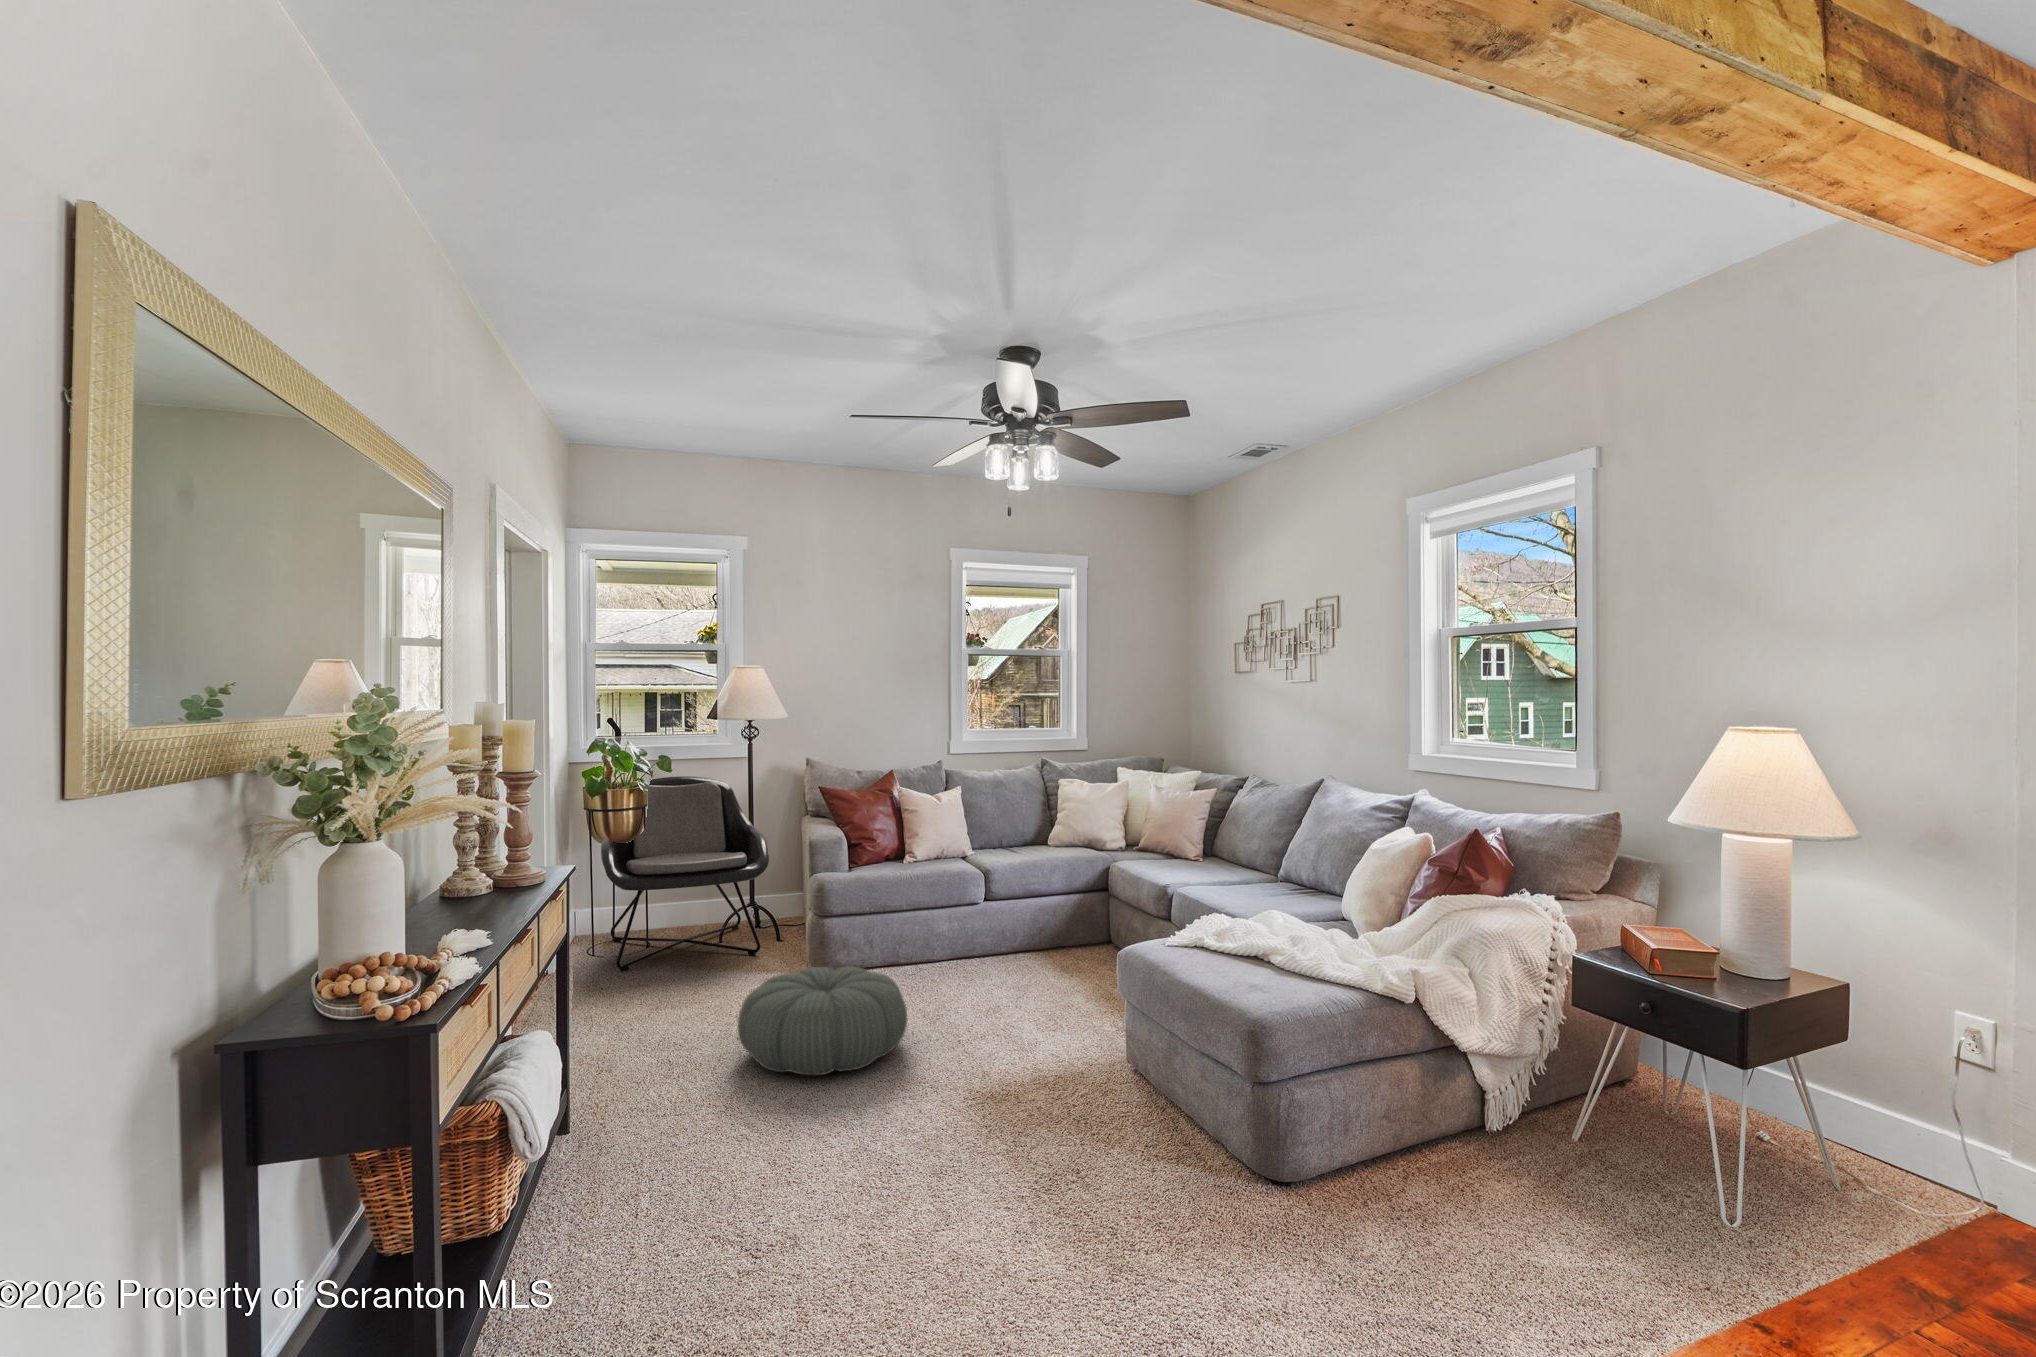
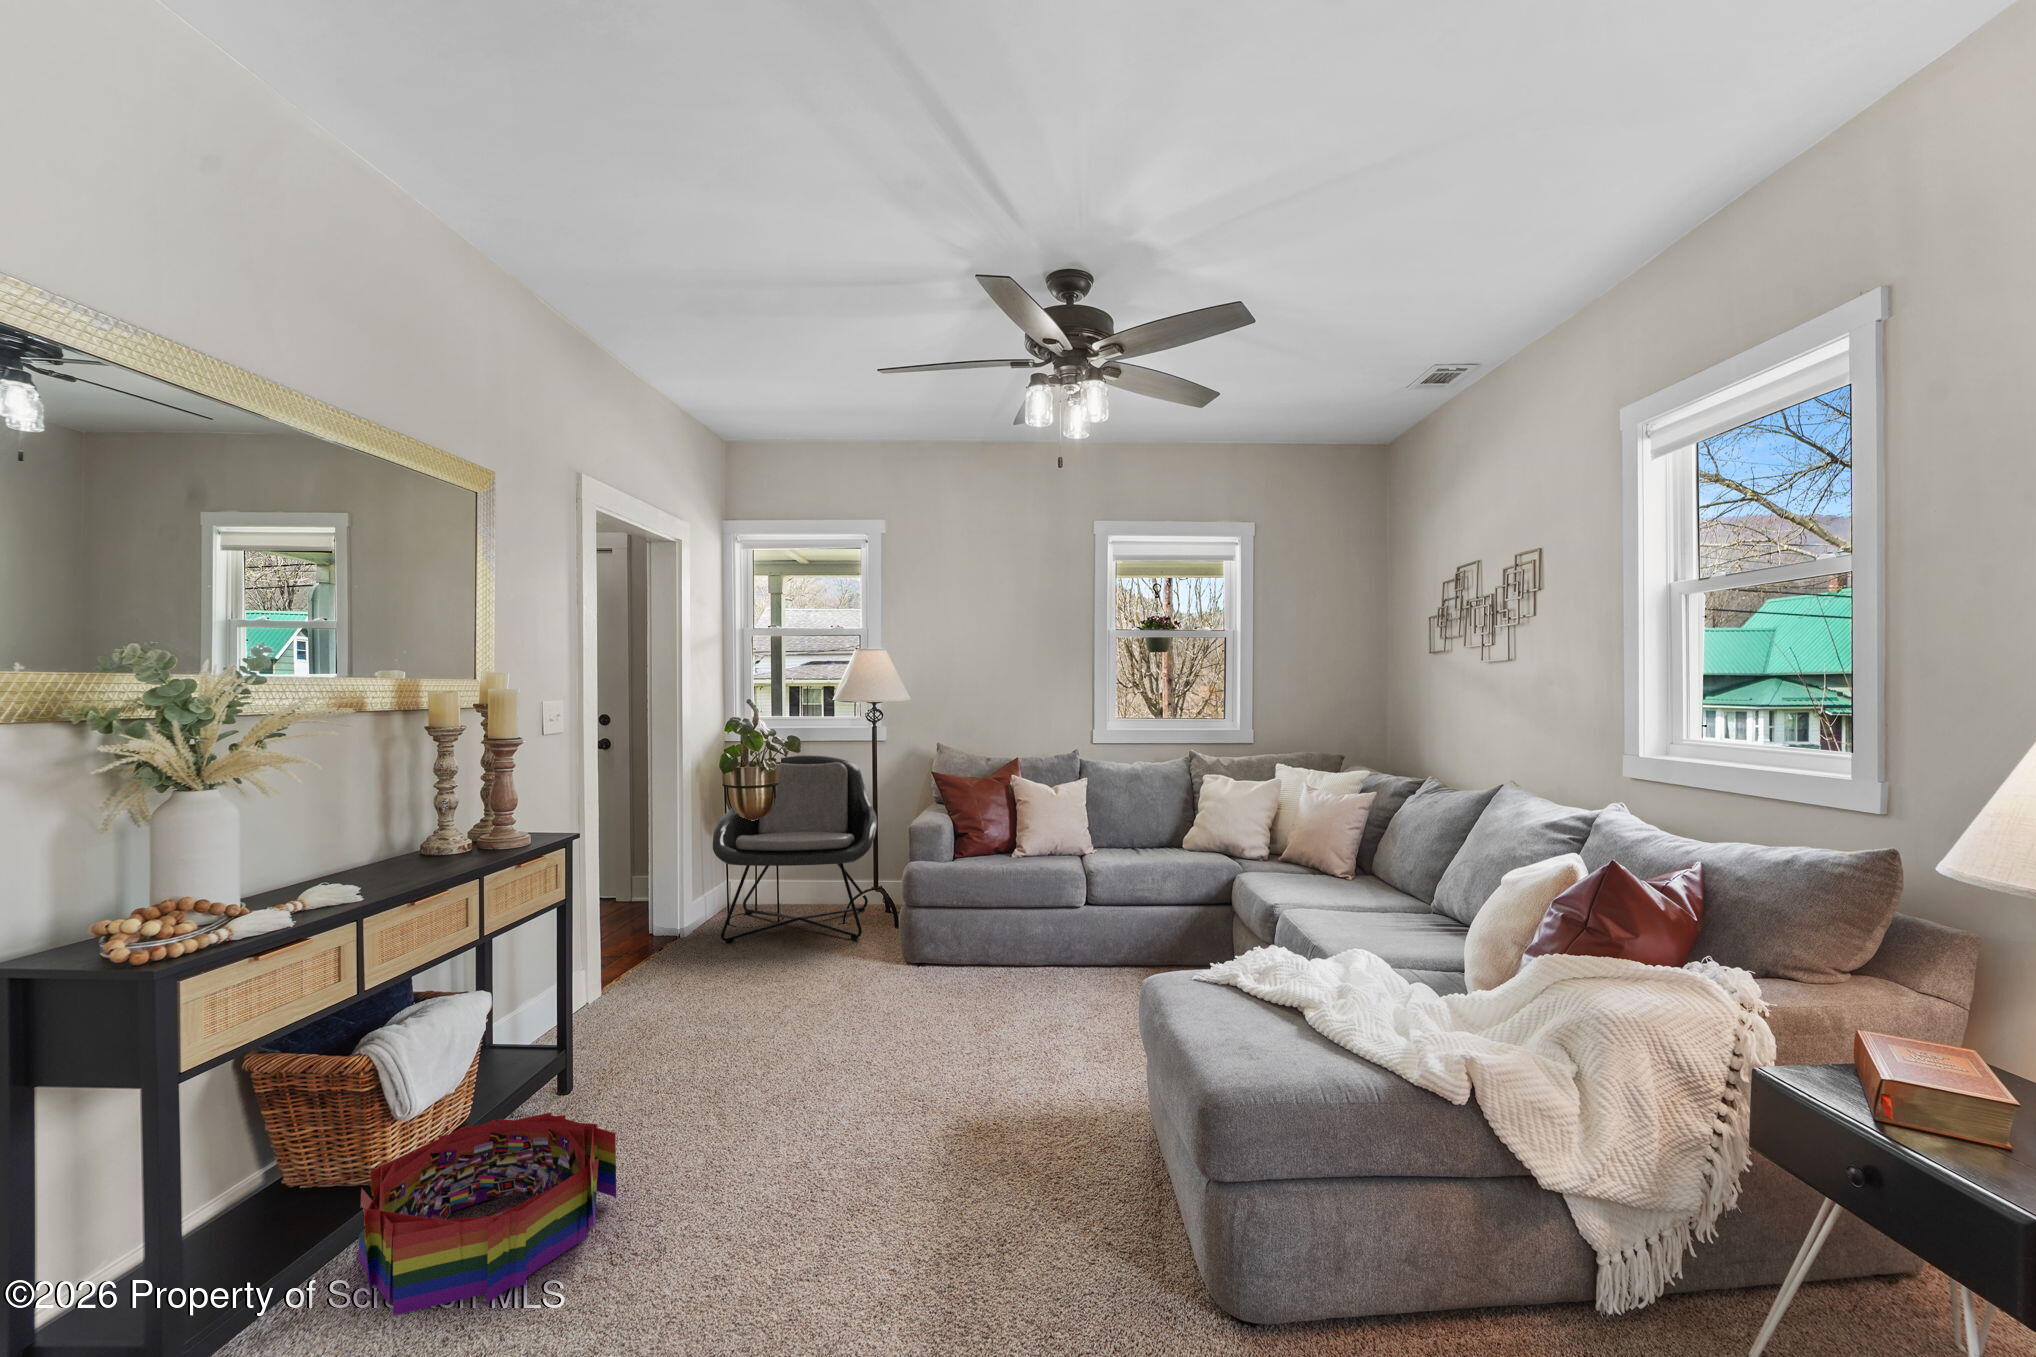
pouf: present [738,966,907,1075] -> none [742,960,924,1080]
storage bin: none [531,1122,752,1303] -> present [358,1113,616,1315]

